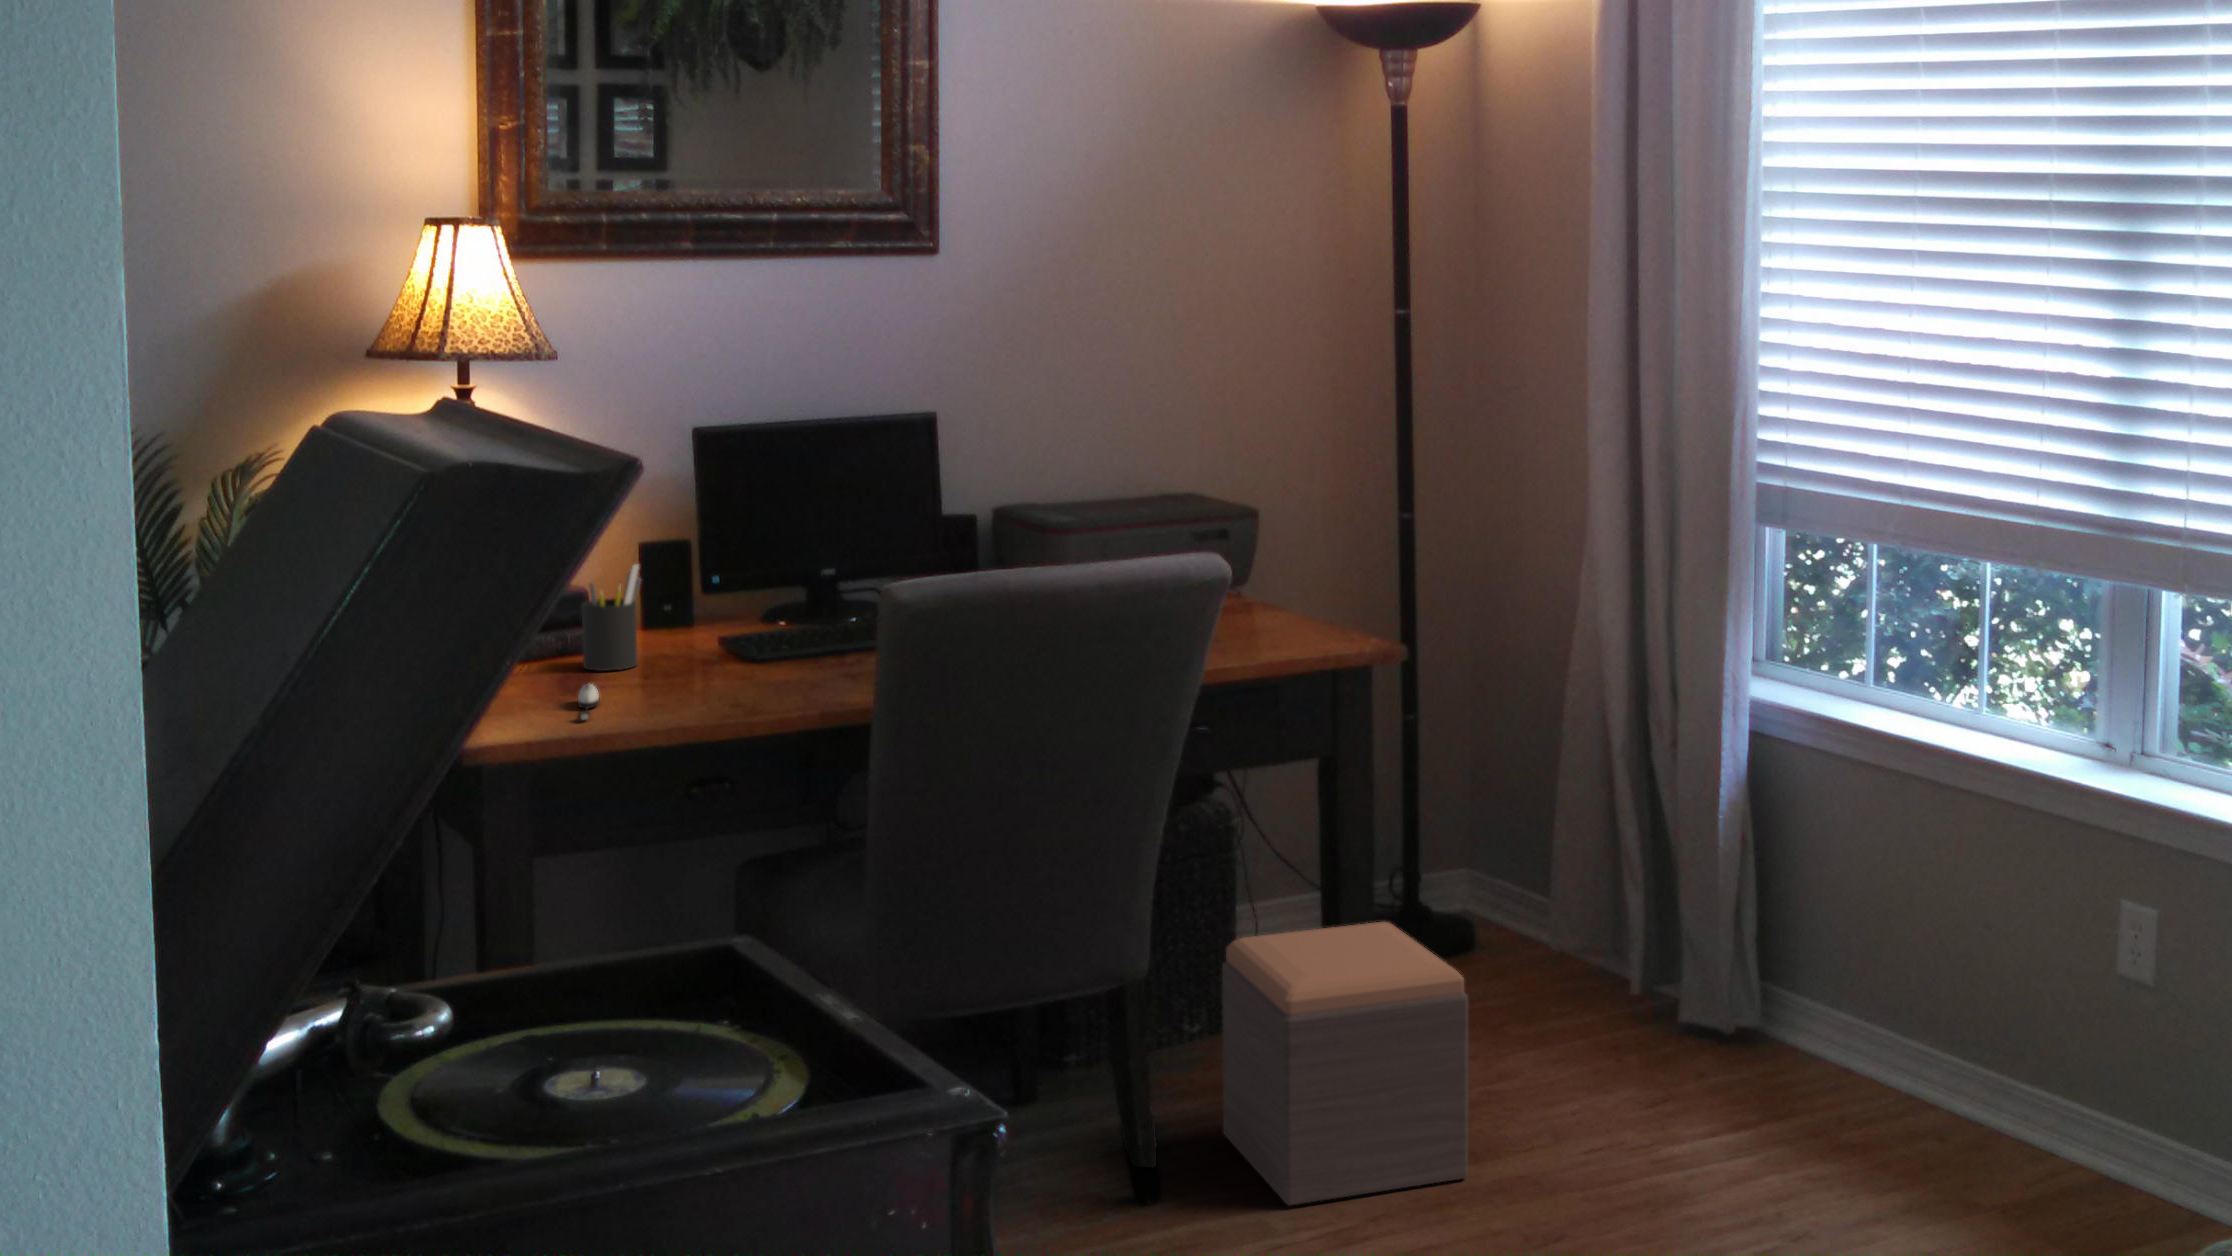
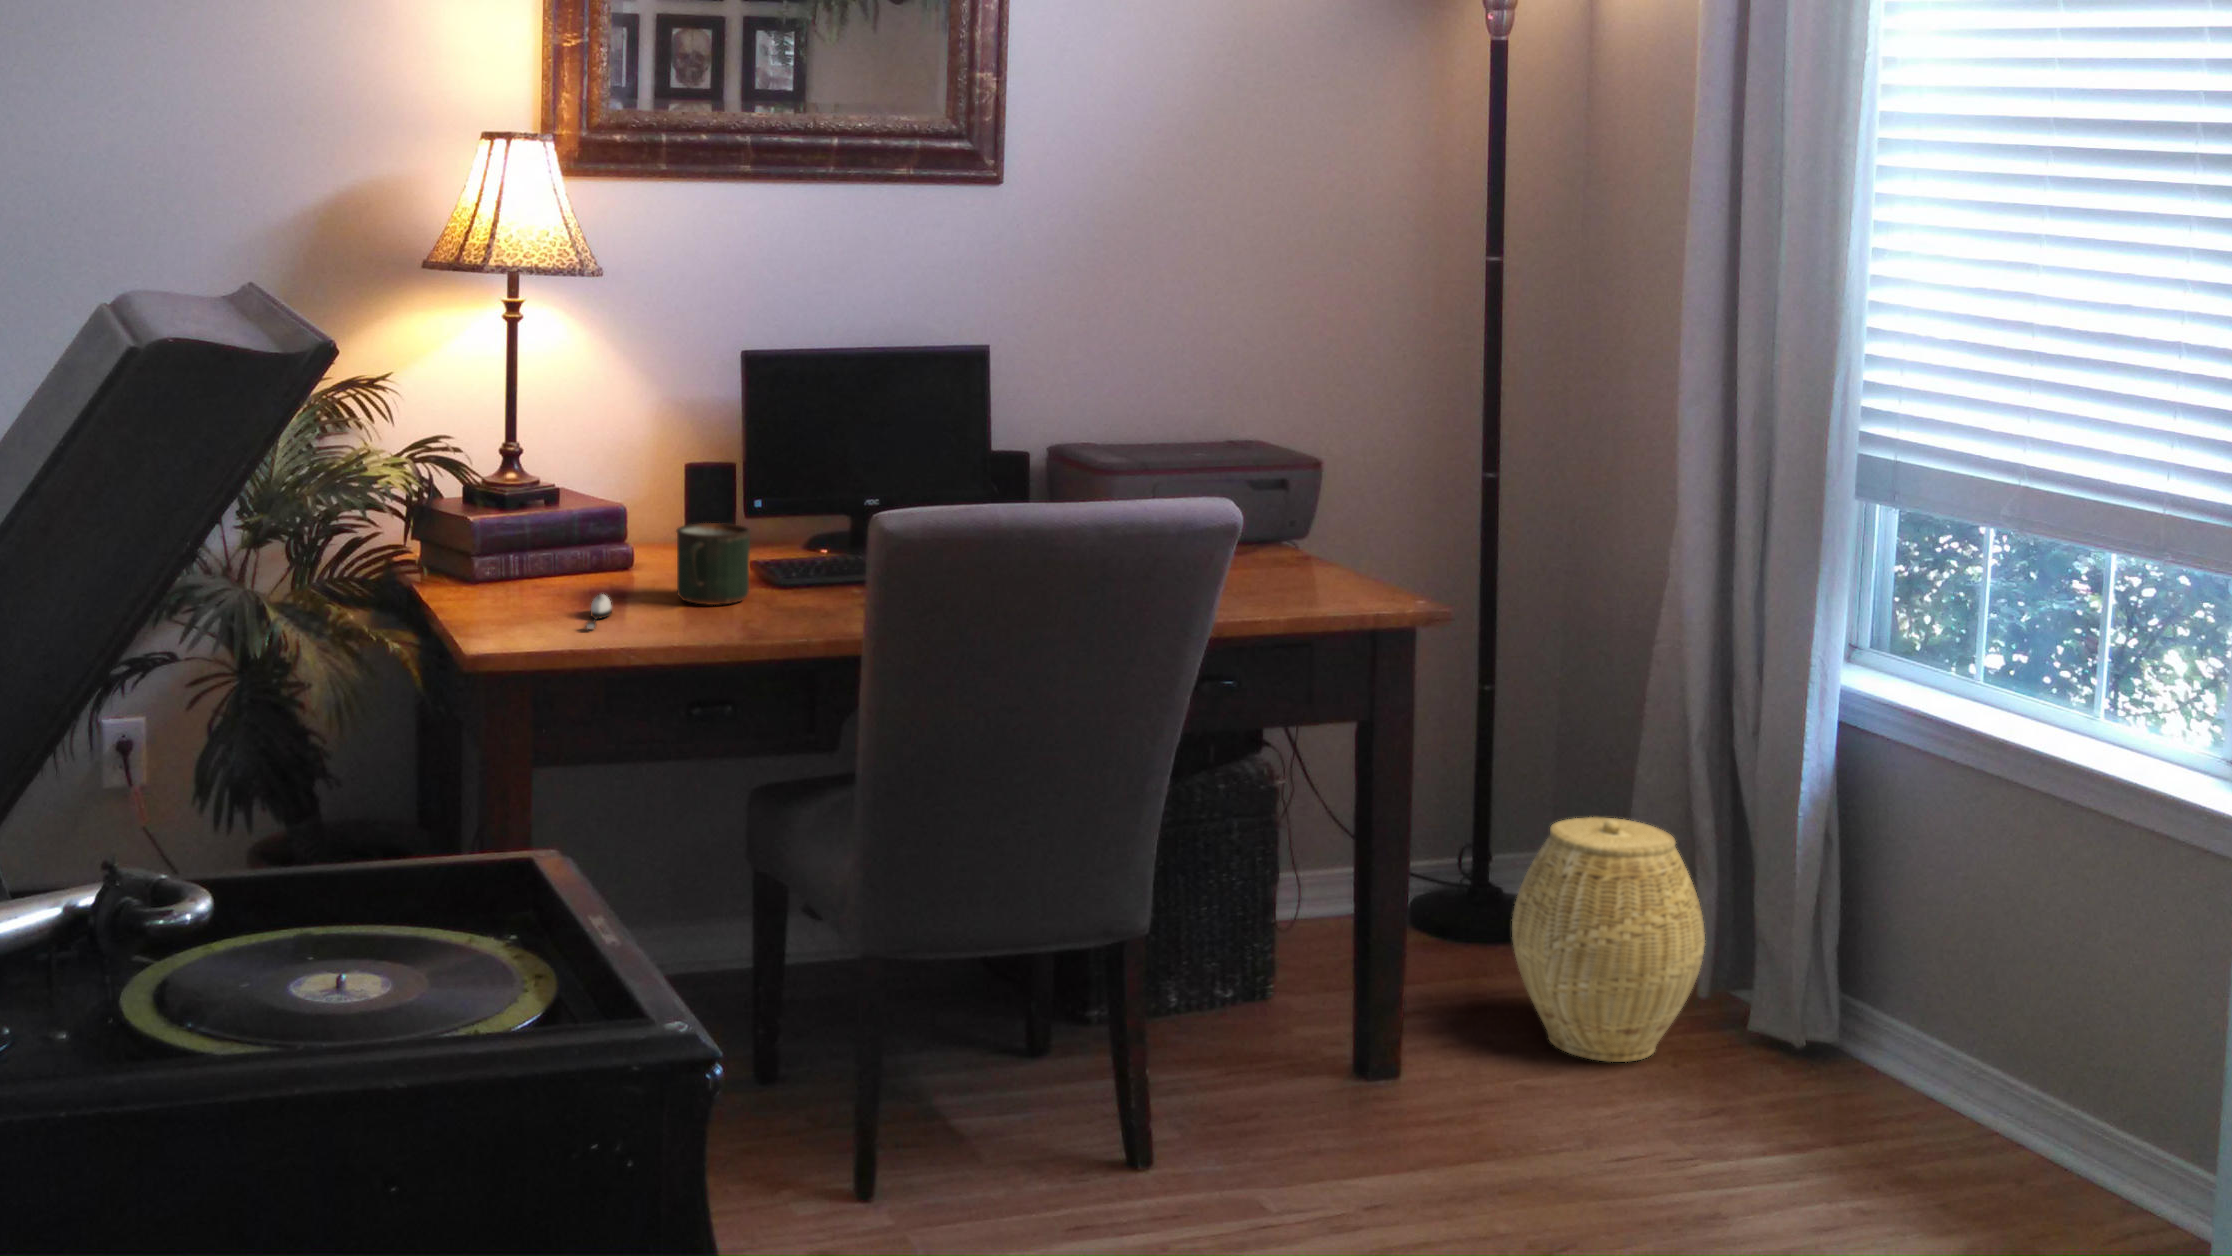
pen holder: present [582,564,641,671] -> none [611,480,669,583]
mug: none [658,604,736,686] -> present [677,523,751,605]
woven basket: none [1468,826,1641,1052] -> present [1512,817,1705,1062]
footstool: present [1222,922,1468,1205] -> none [1221,903,1480,1188]

